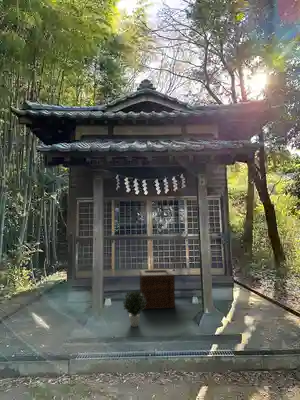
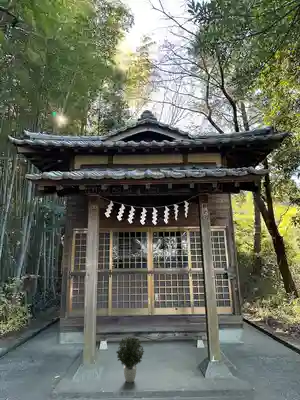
wooden crate: present [140,269,175,309] -> none [139,308,178,356]

